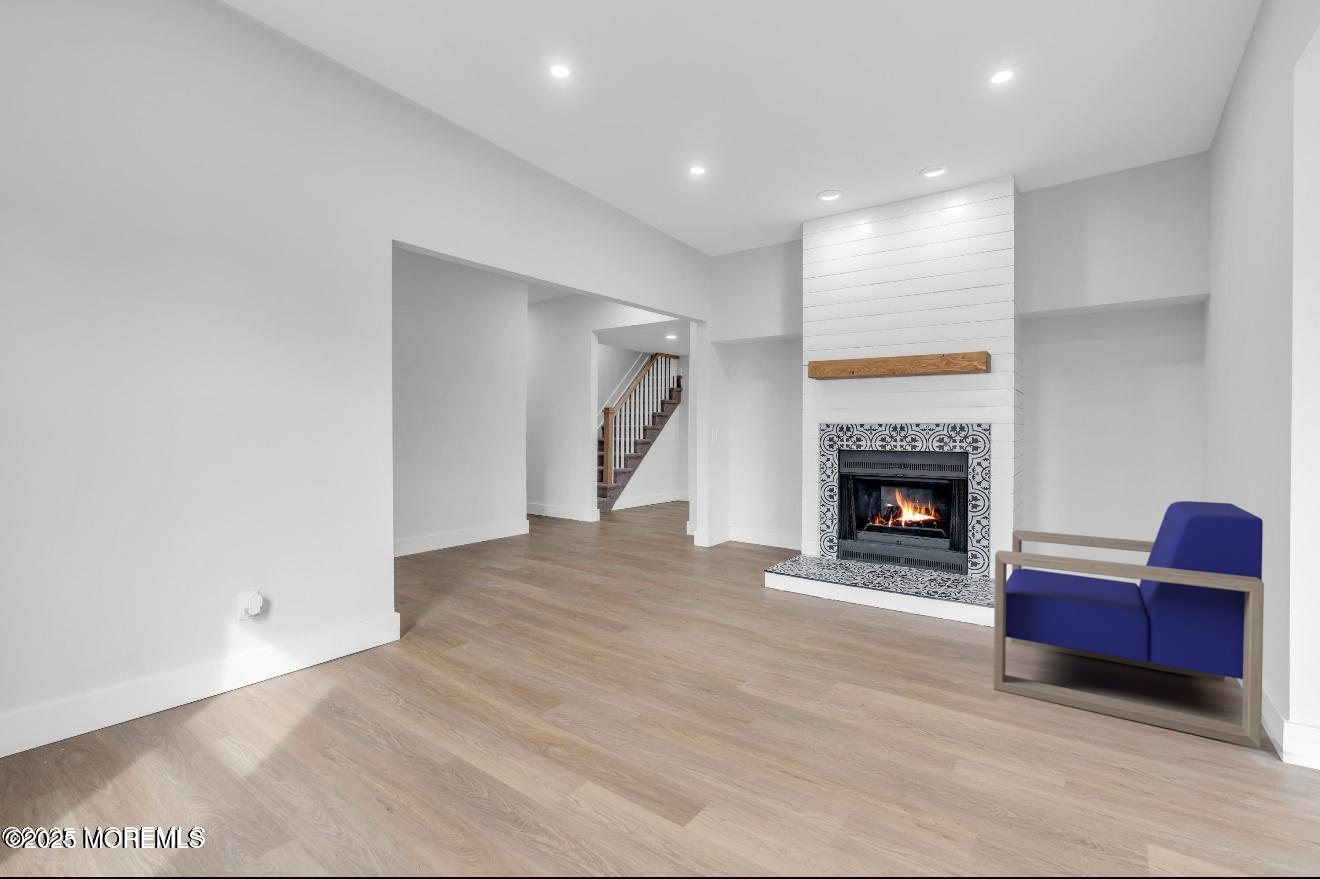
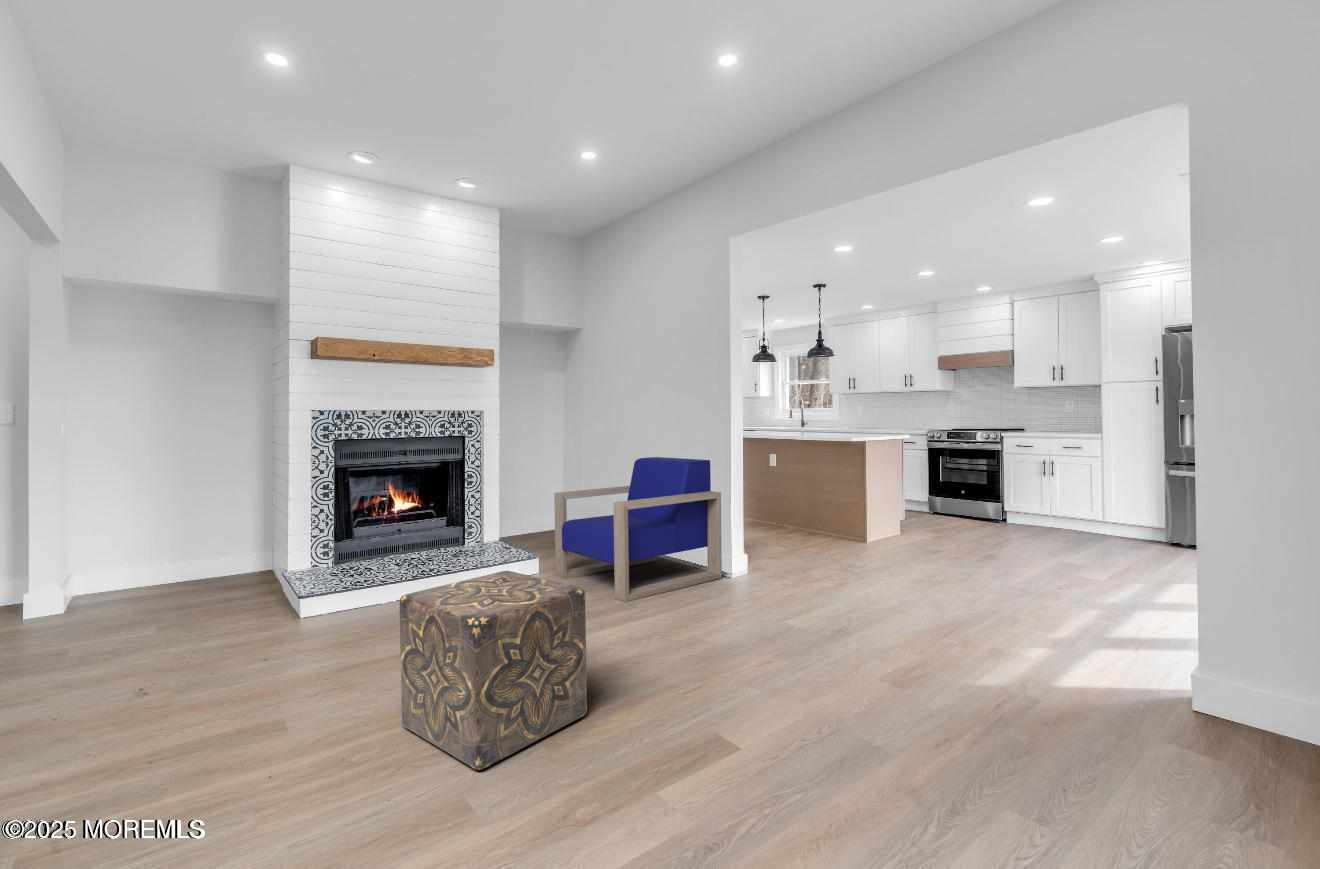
ottoman: none [575,563,718,716] -> present [399,571,587,770]

